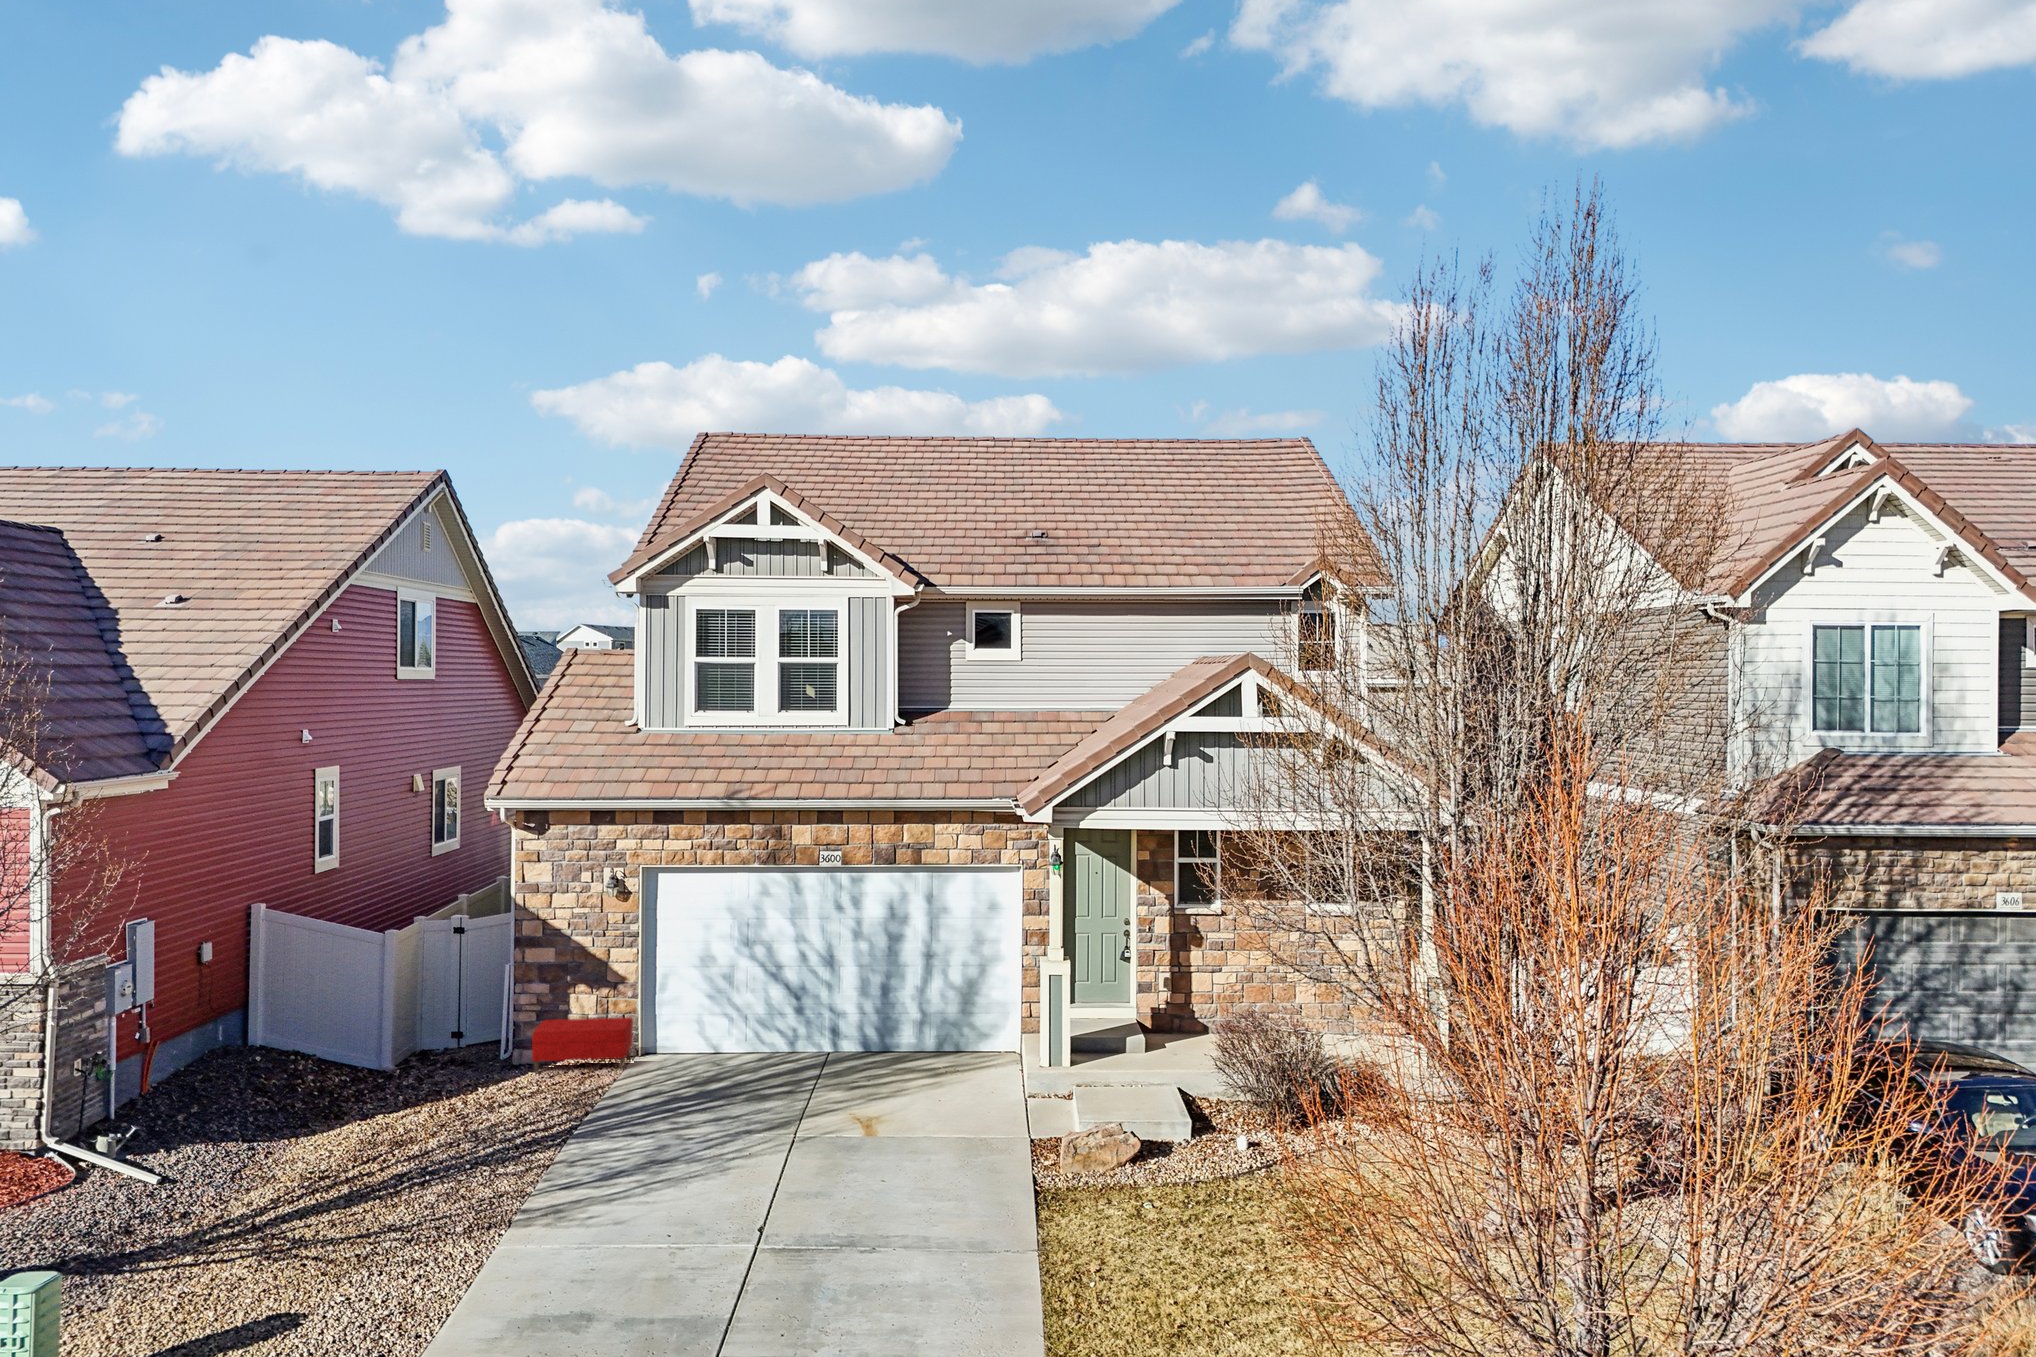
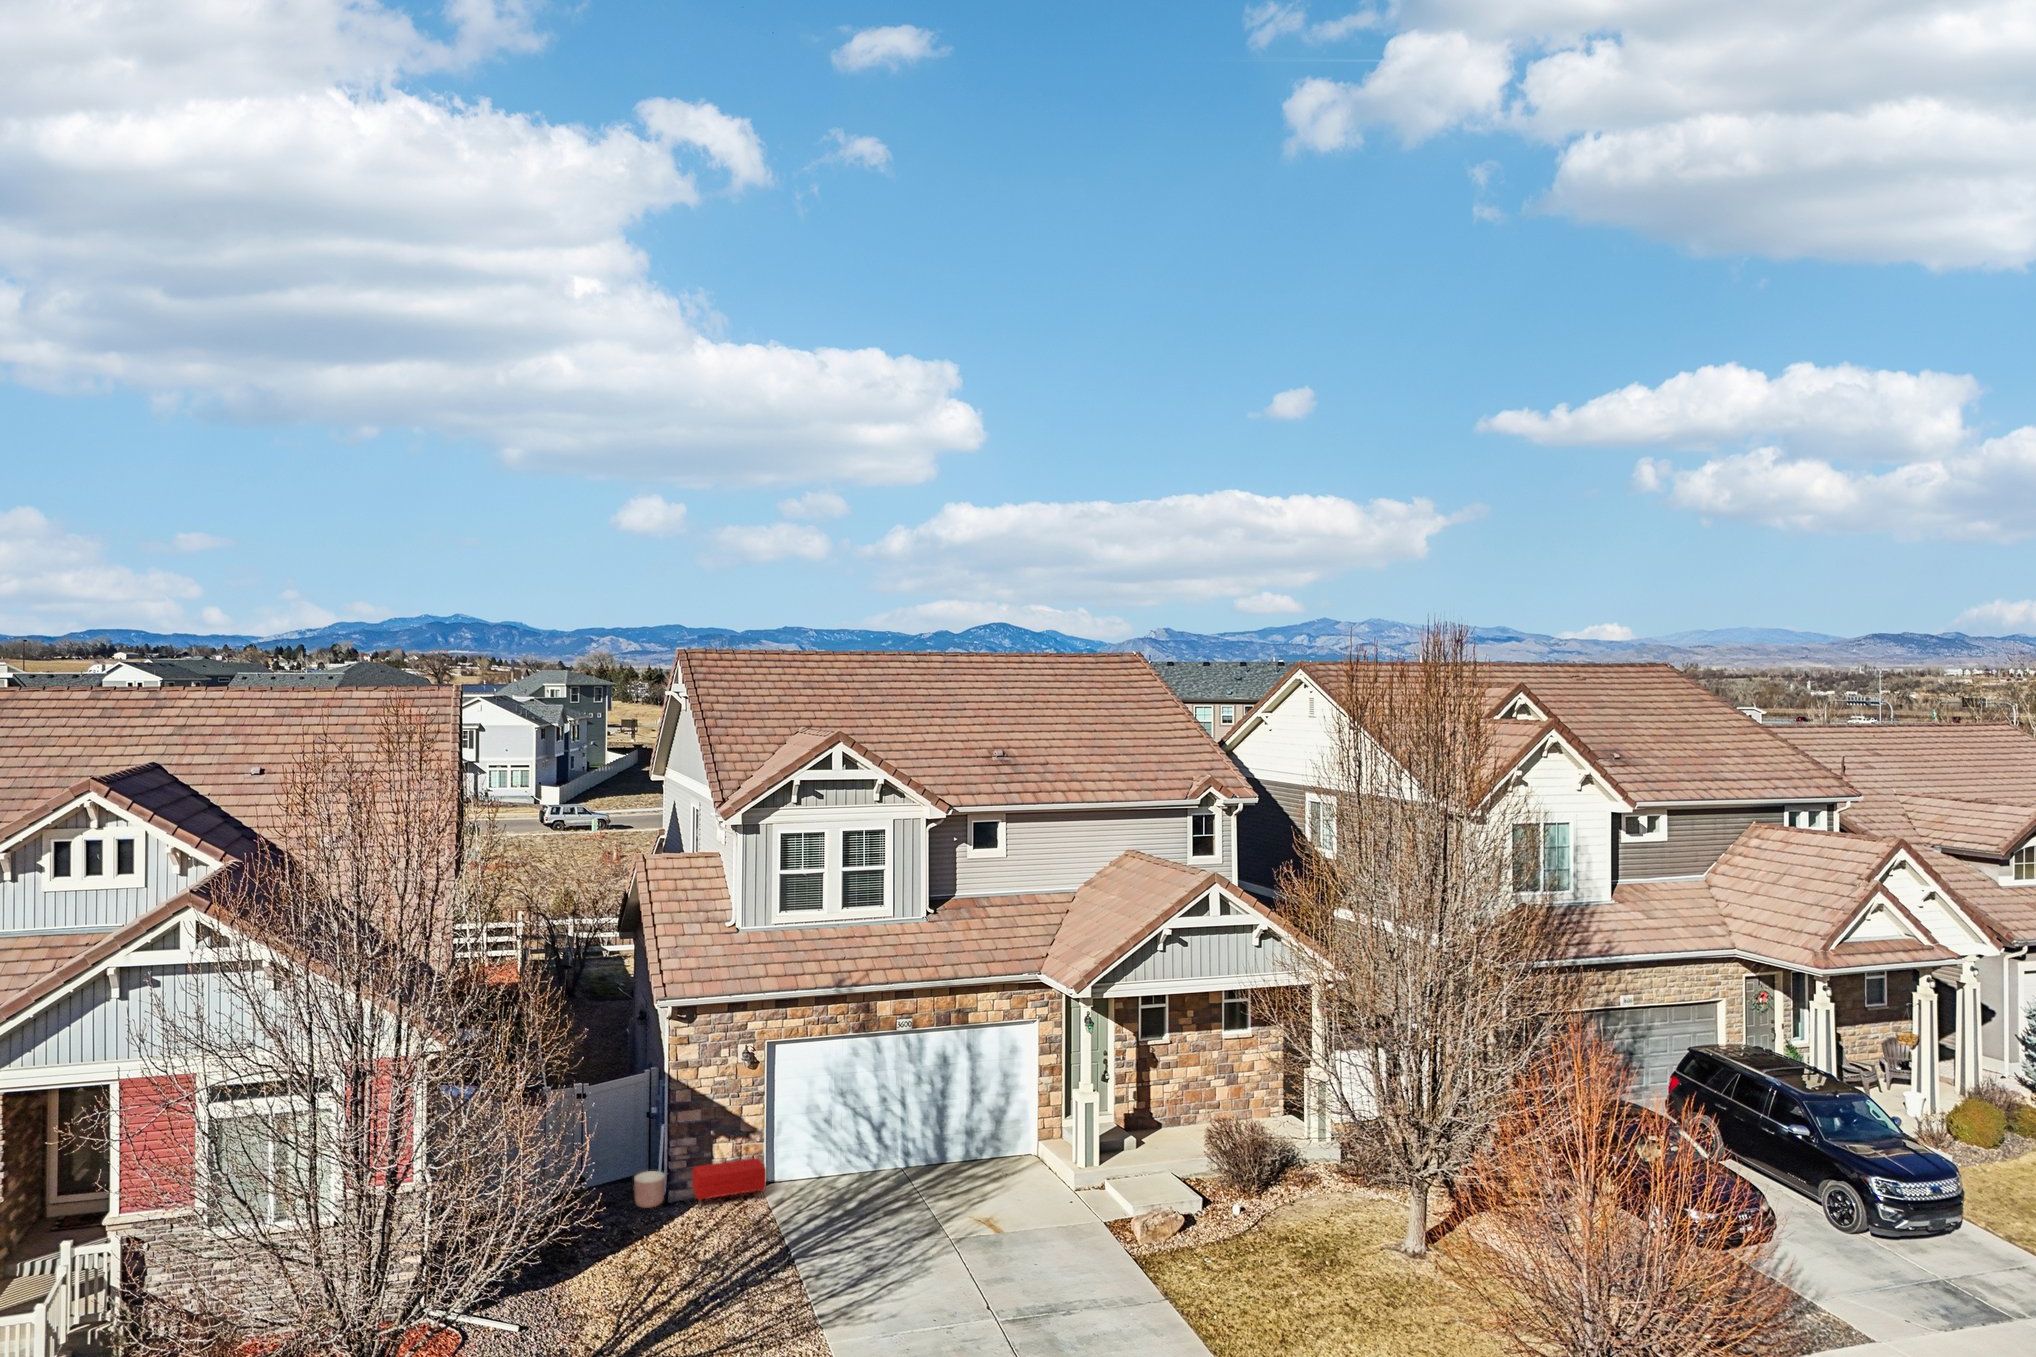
planter: none [467,1021,509,1066] -> present [634,1171,665,1208]

